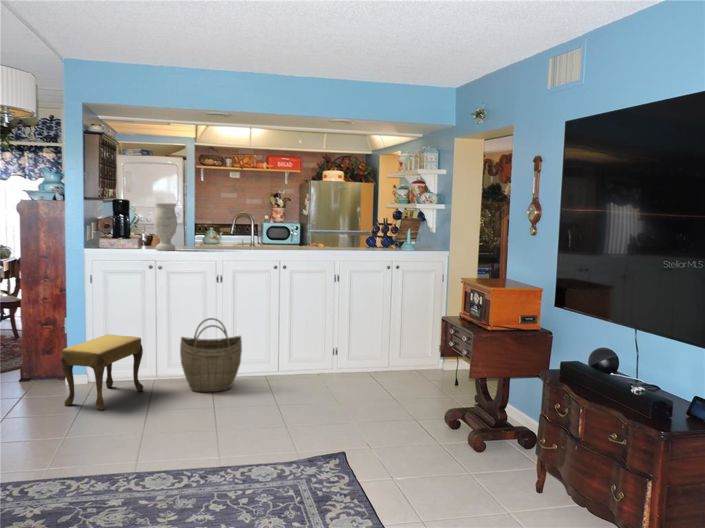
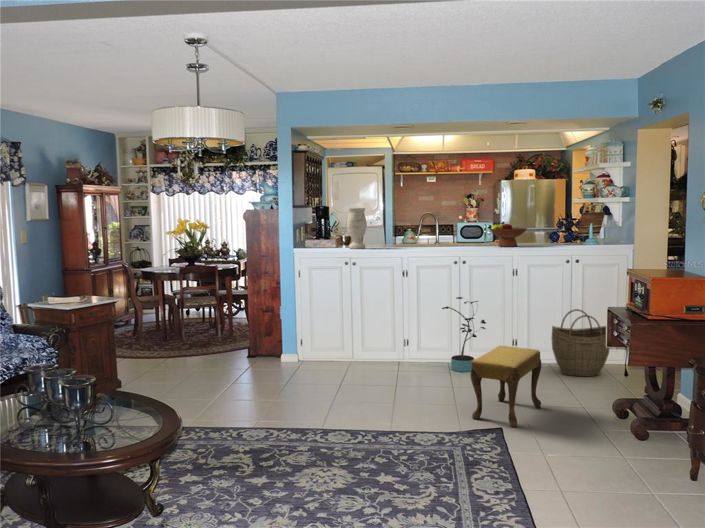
fruit bowl: none [312,225,352,251] -> present [489,222,527,247]
potted plant: none [263,305,311,386] -> present [442,297,486,372]
woven basket: present [180,318,242,392] -> present [552,309,609,376]
footstool: present [62,335,143,411] -> present [471,346,541,427]

